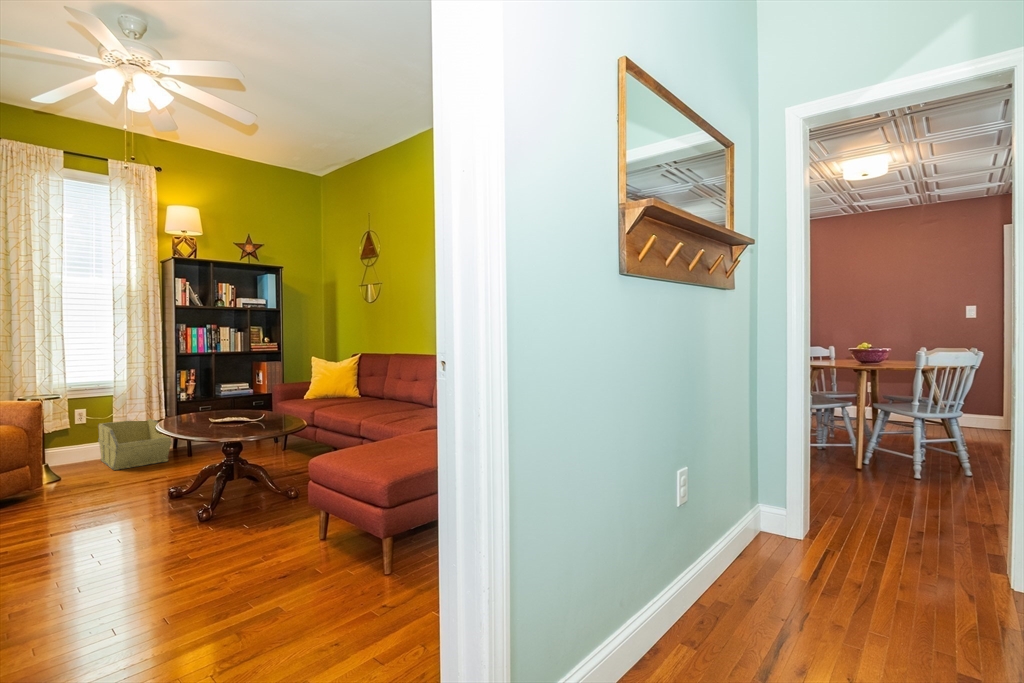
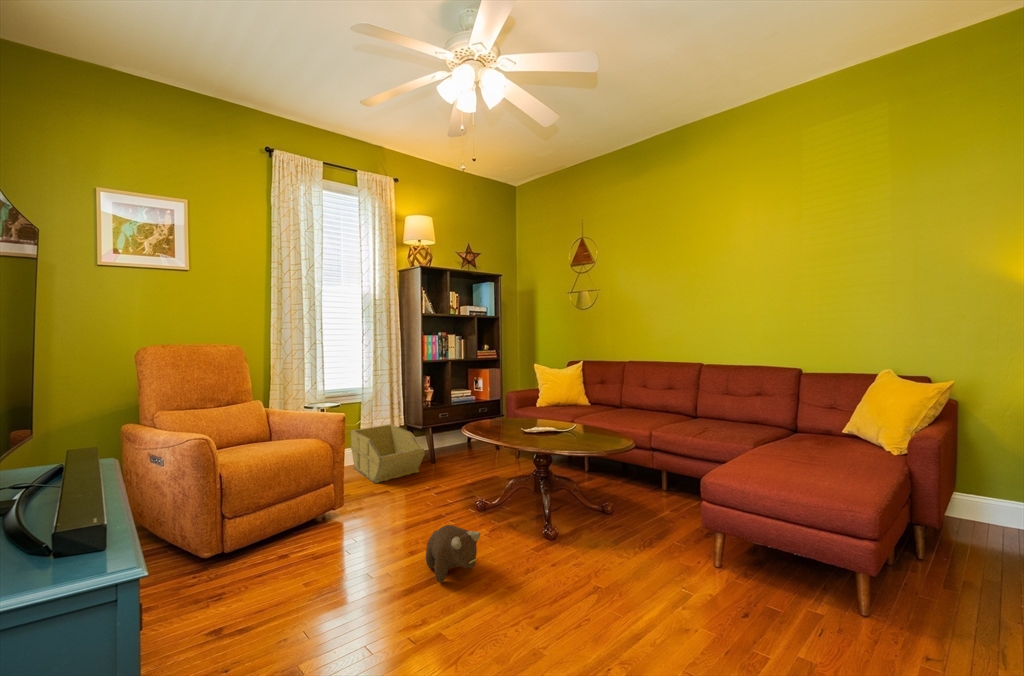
plush toy: none [113,480,159,521] -> present [426,525,481,583]

